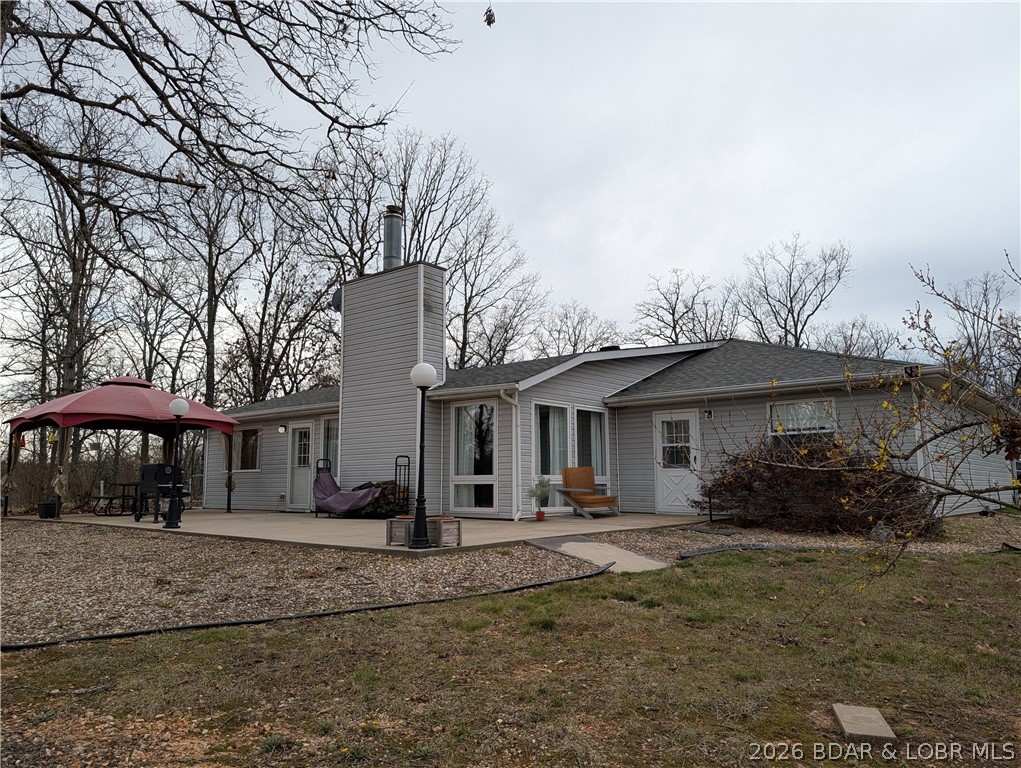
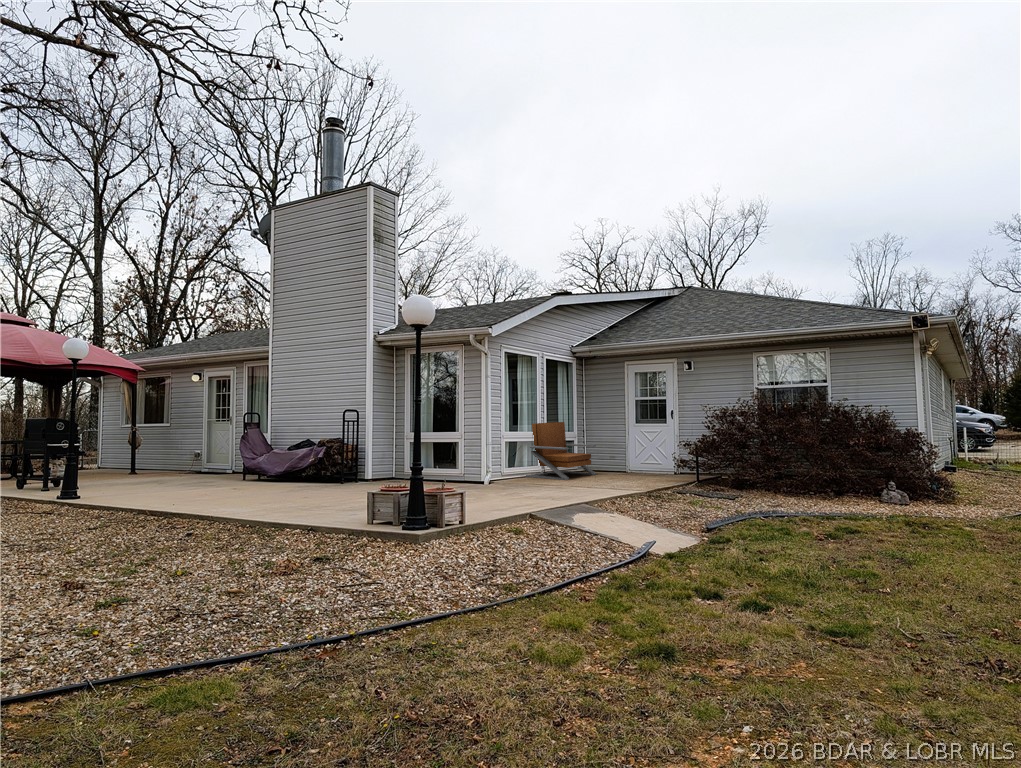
potted tree: present [526,473,552,521] -> none [496,429,526,483]

